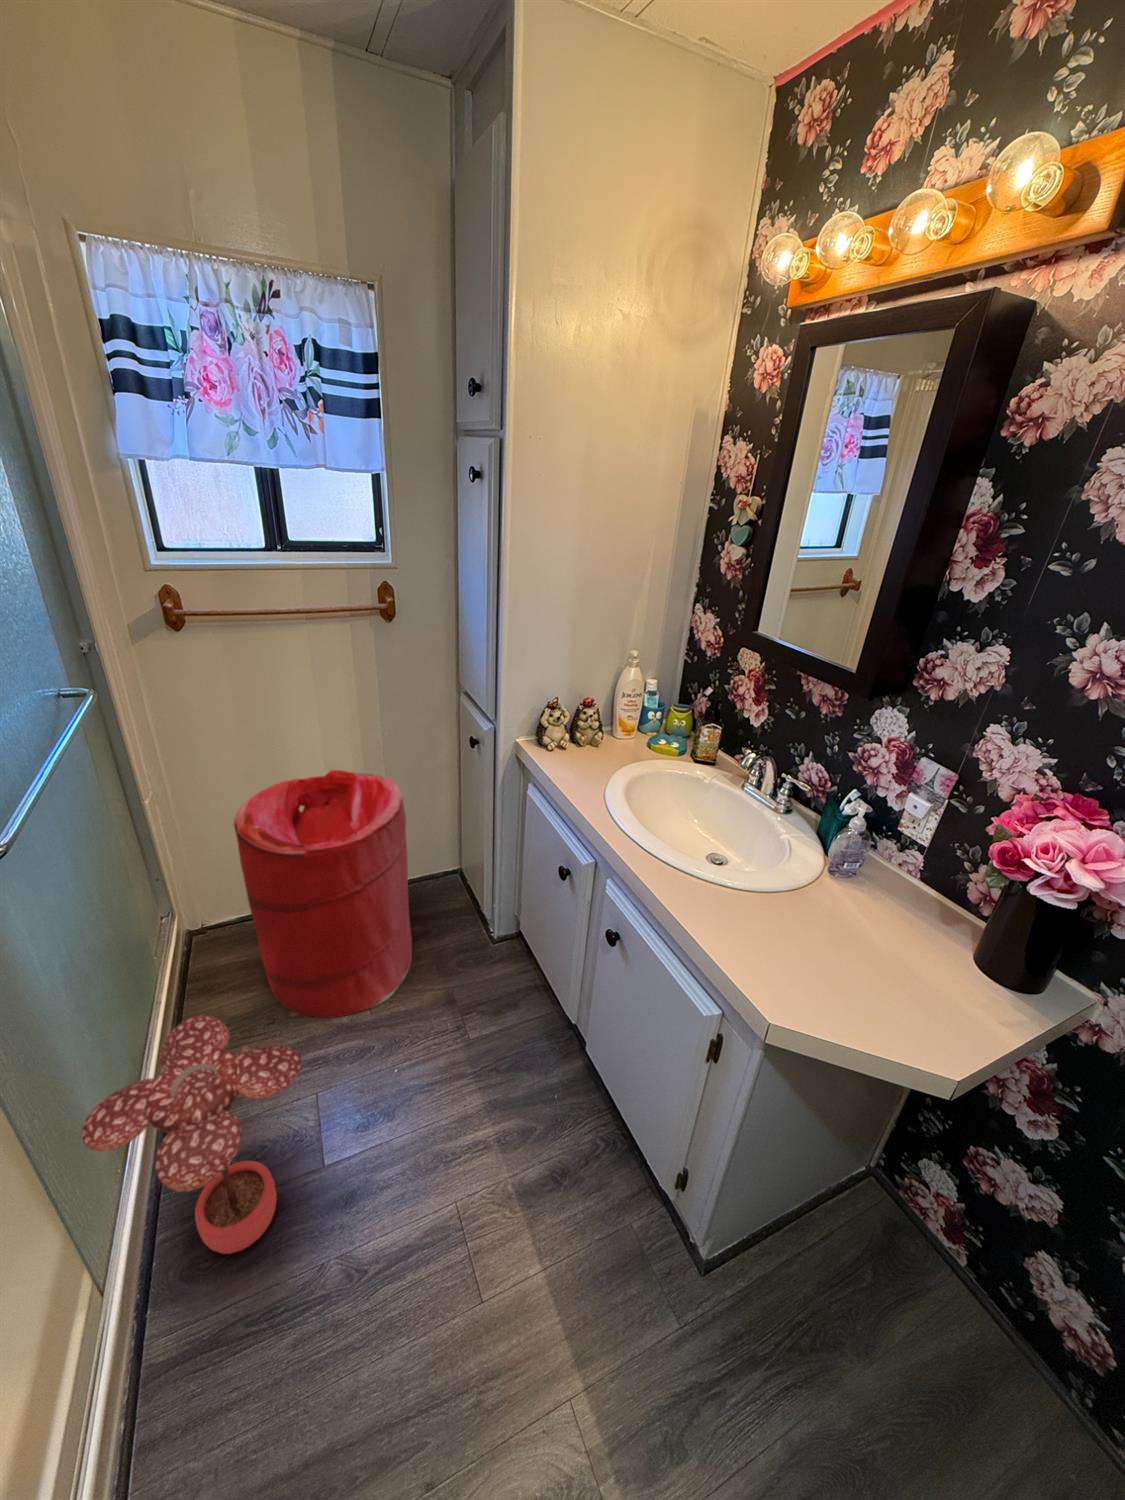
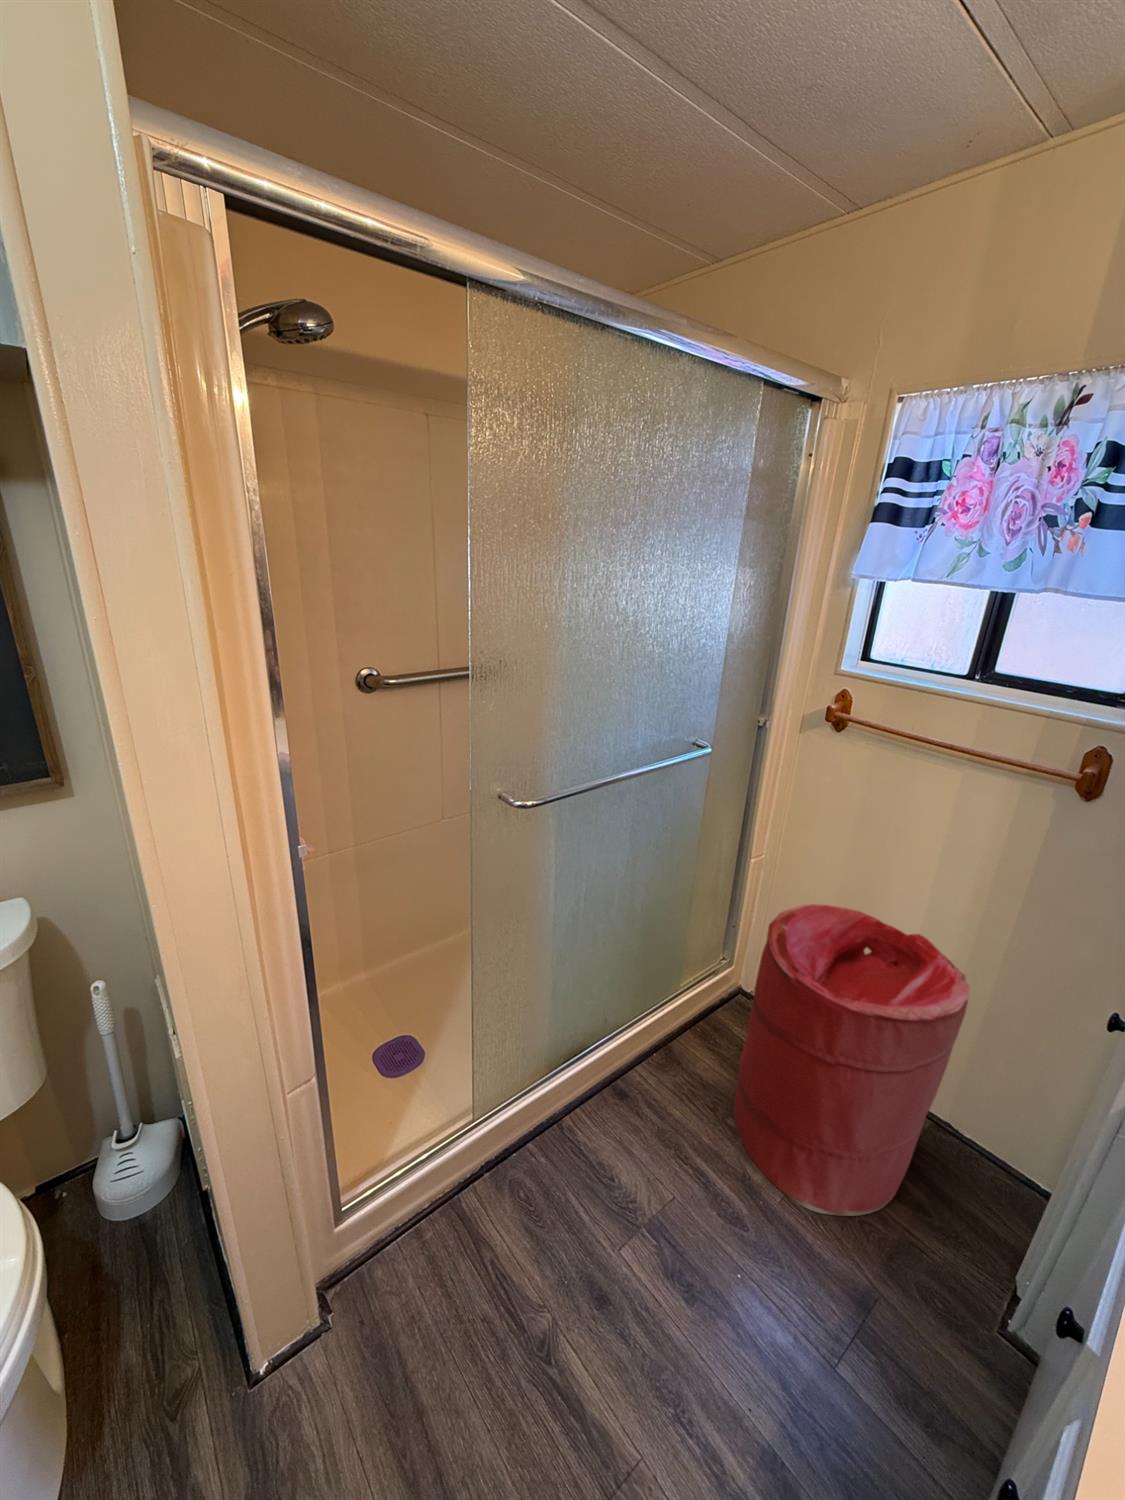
potted plant: present [81,1015,302,1254] -> none [492,1012,628,1227]

